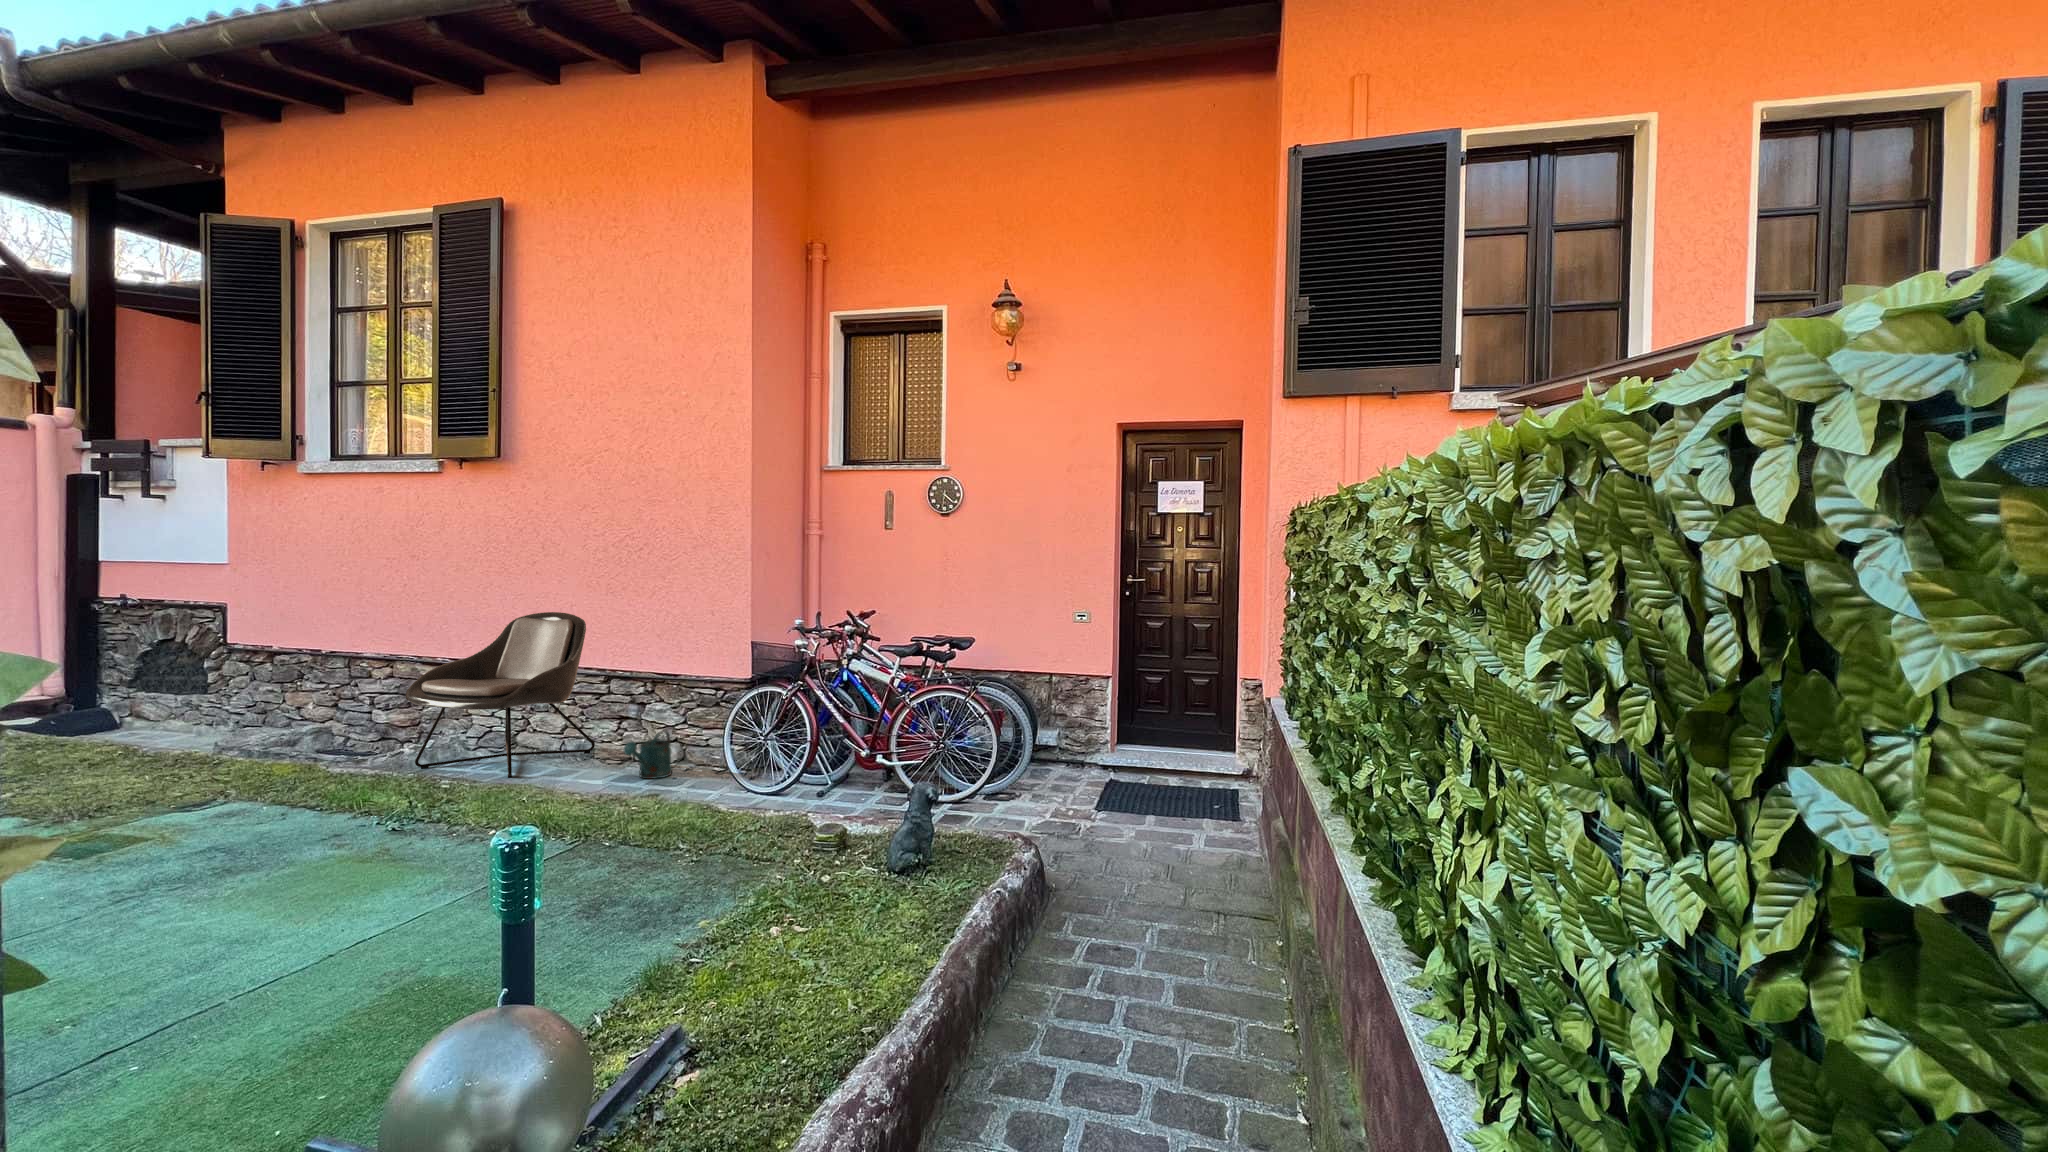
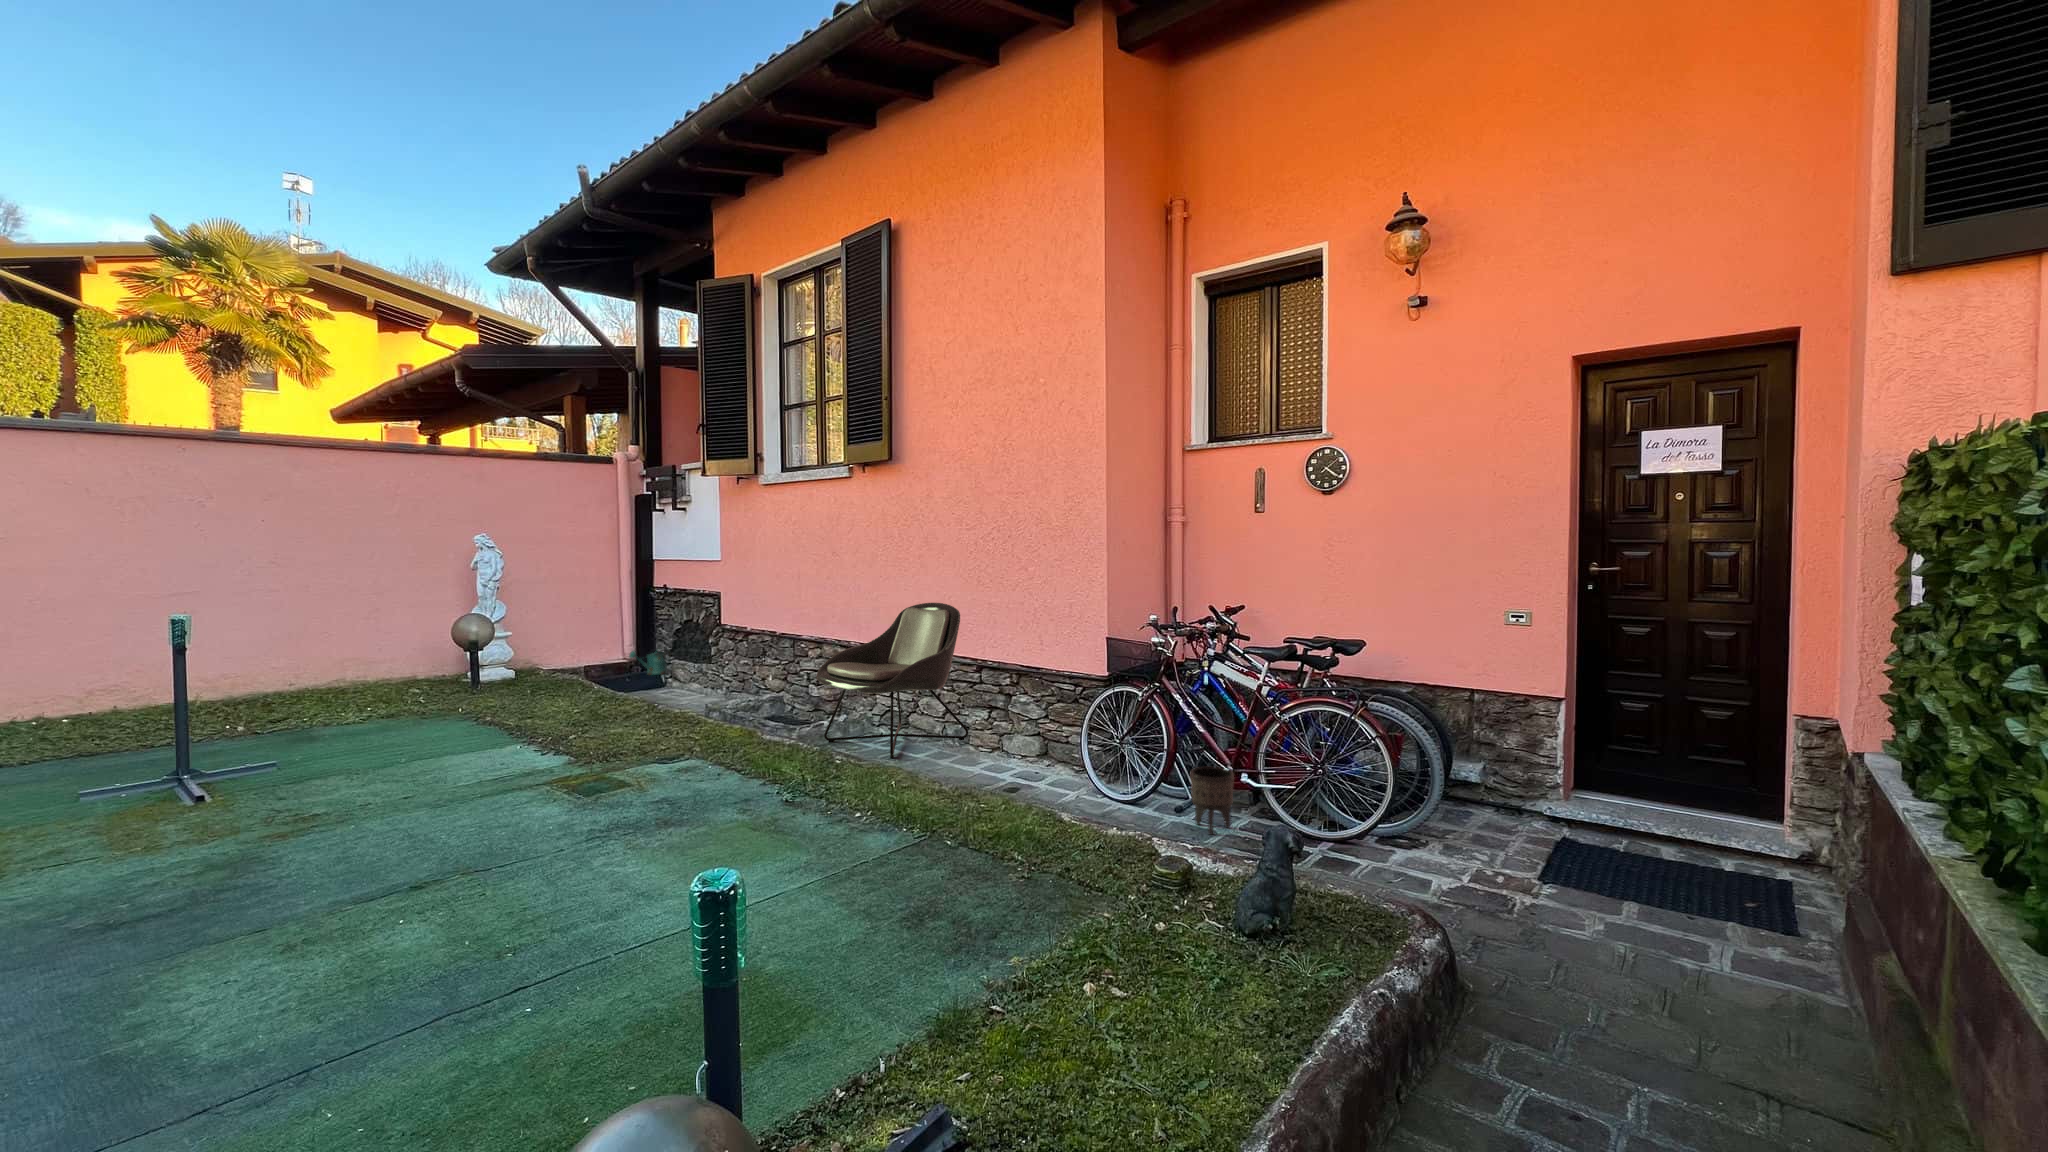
watering can: present [624,731,672,779] -> present [629,648,667,675]
planter: none [834,752,871,810] -> present [1191,767,1234,835]

